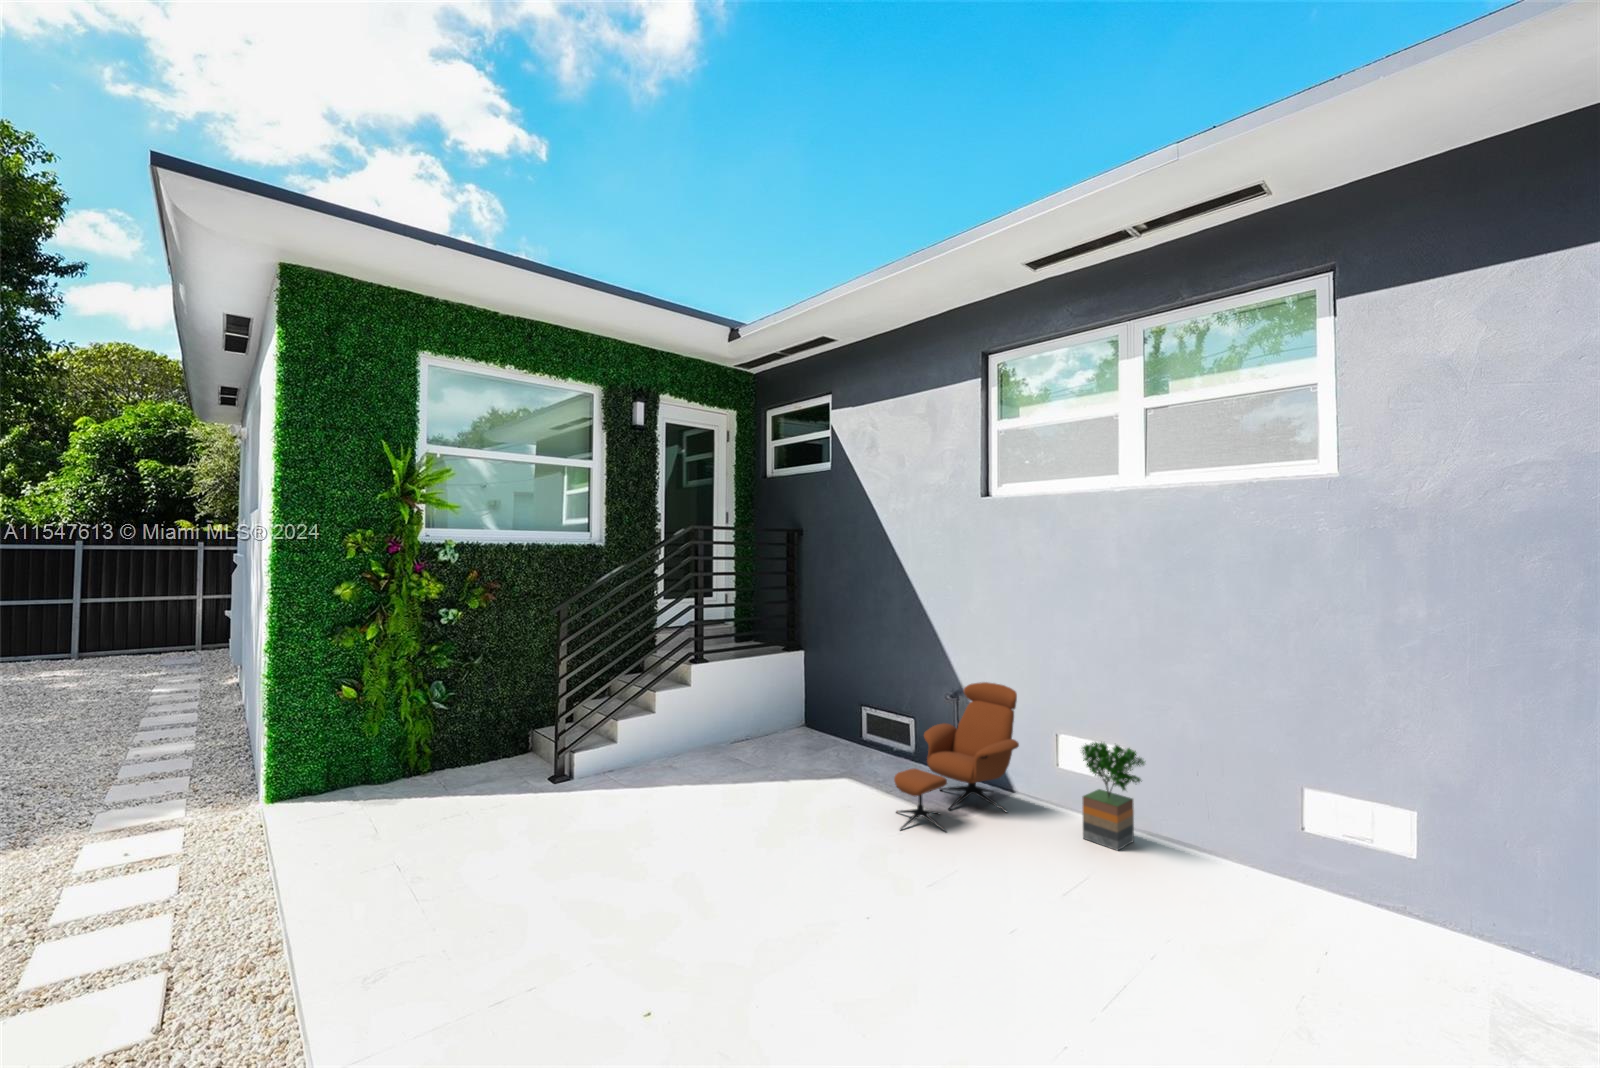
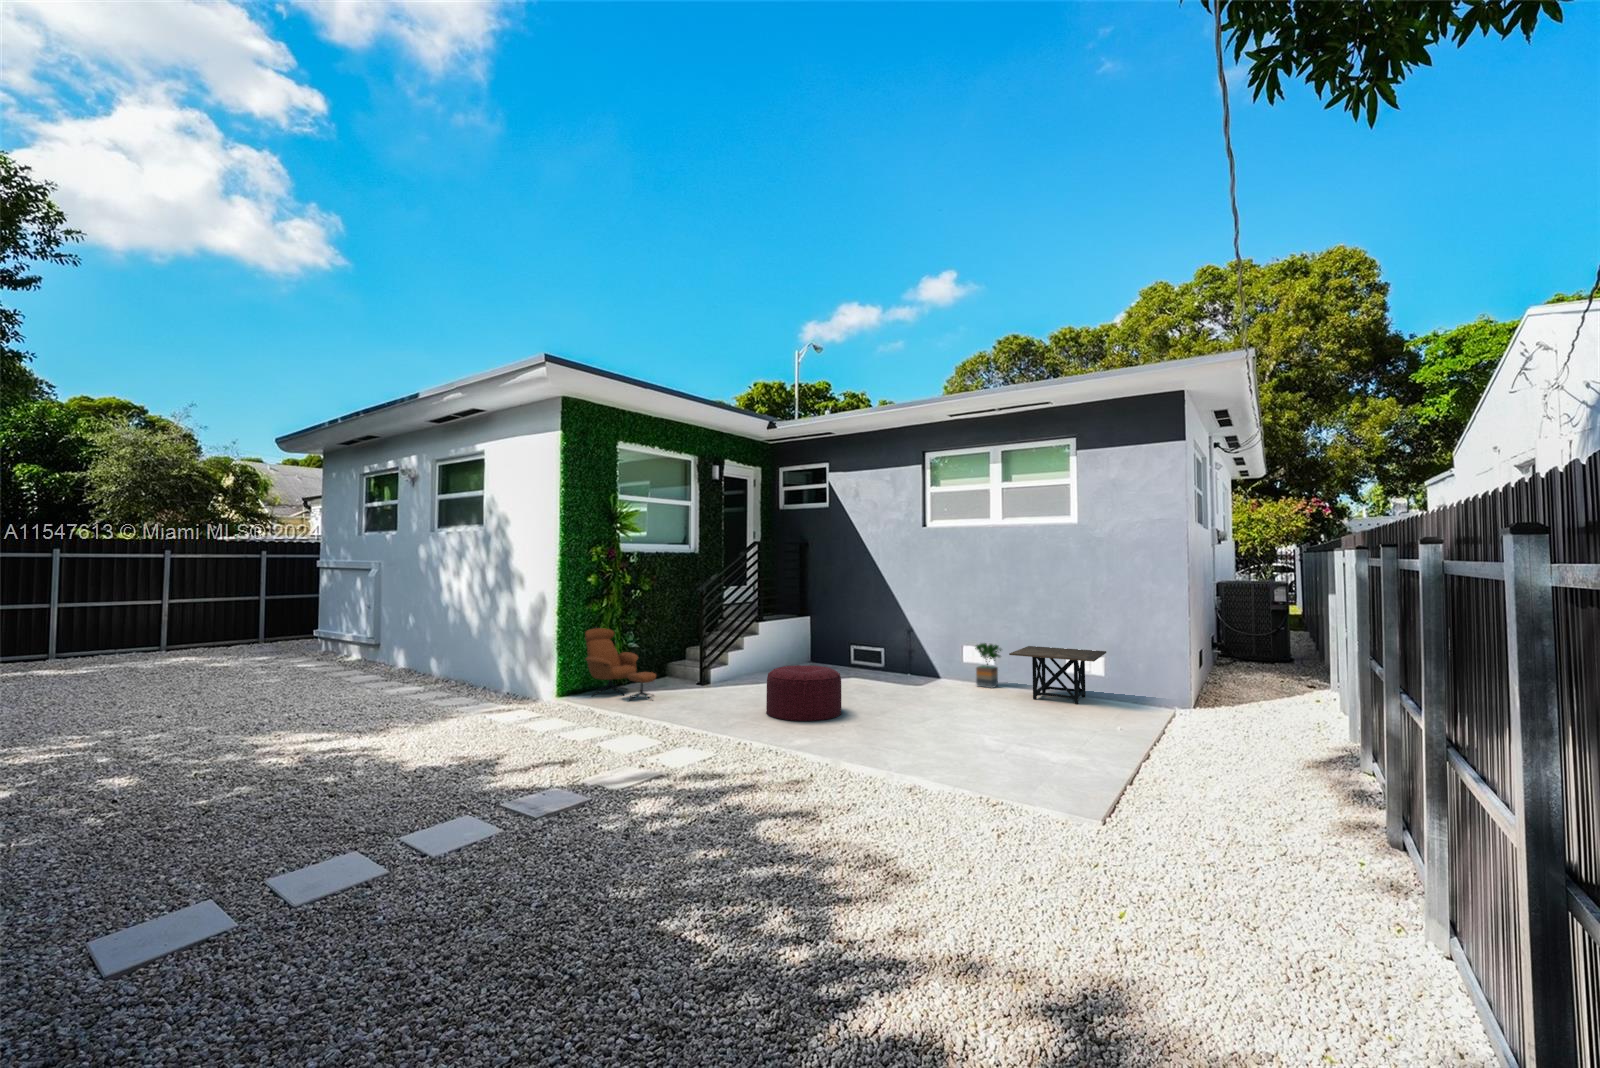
lounge chair: present [894,682,1019,831] -> present [585,628,656,699]
side table: none [1158,761,1441,973] -> present [1009,646,1106,704]
ottoman: none [504,803,699,995] -> present [766,665,841,721]

